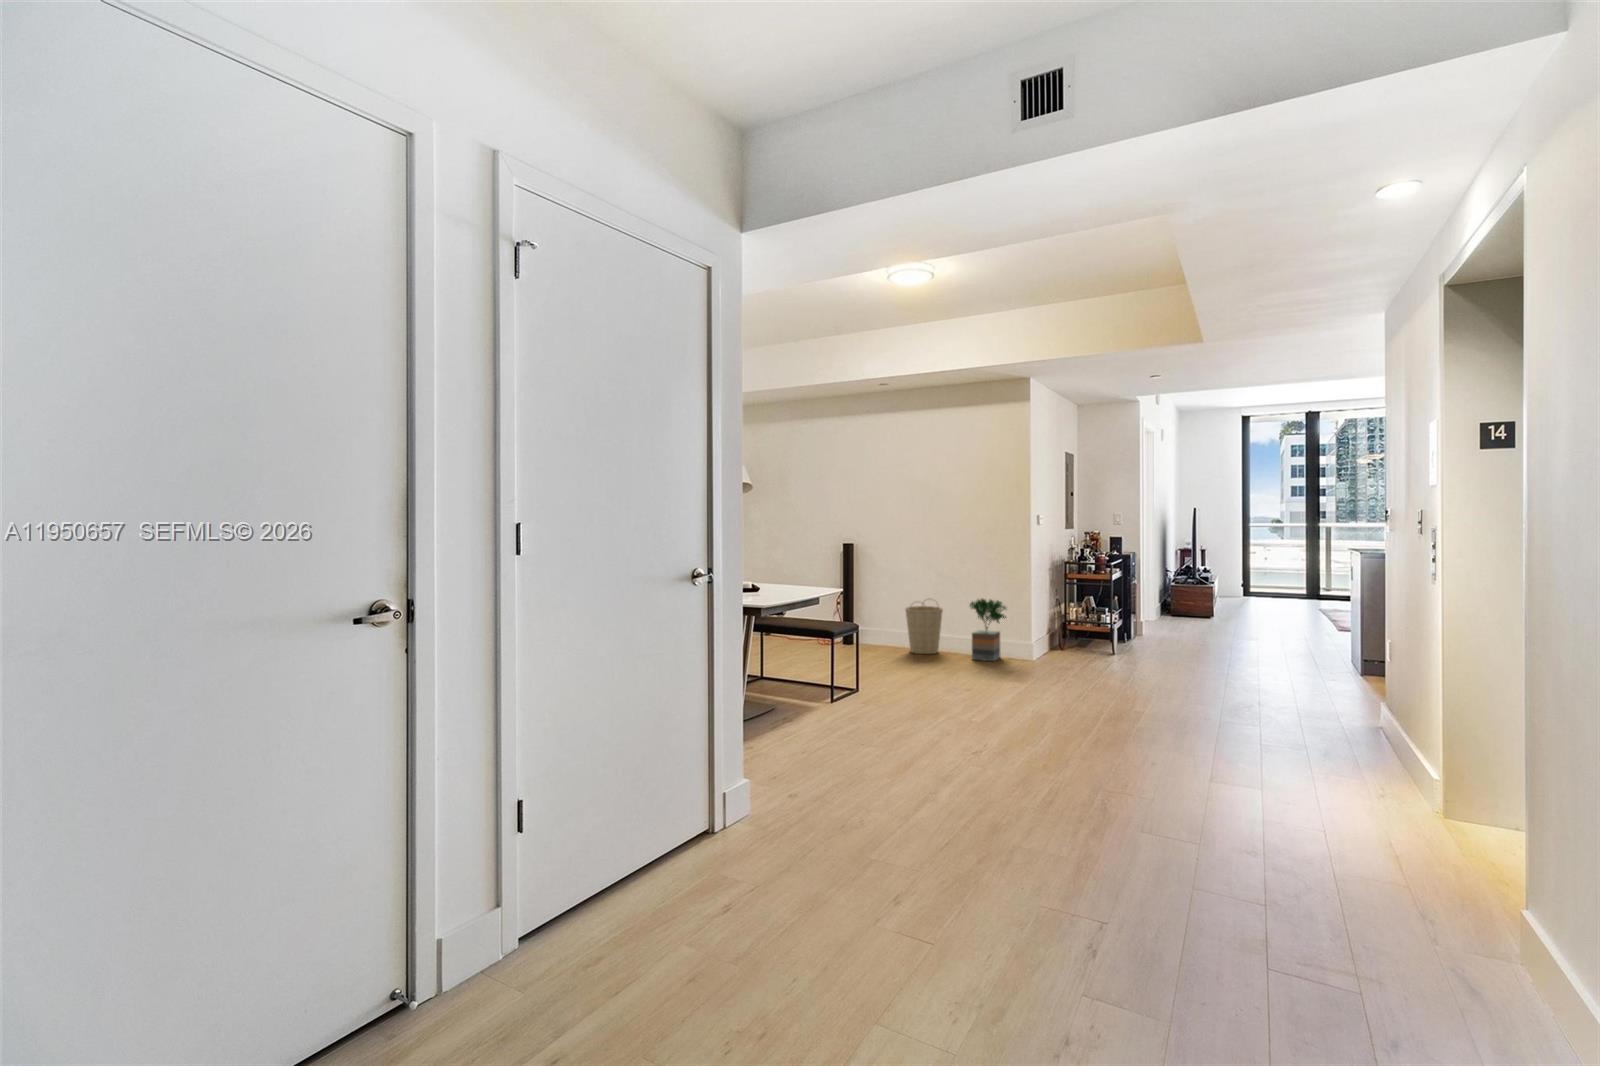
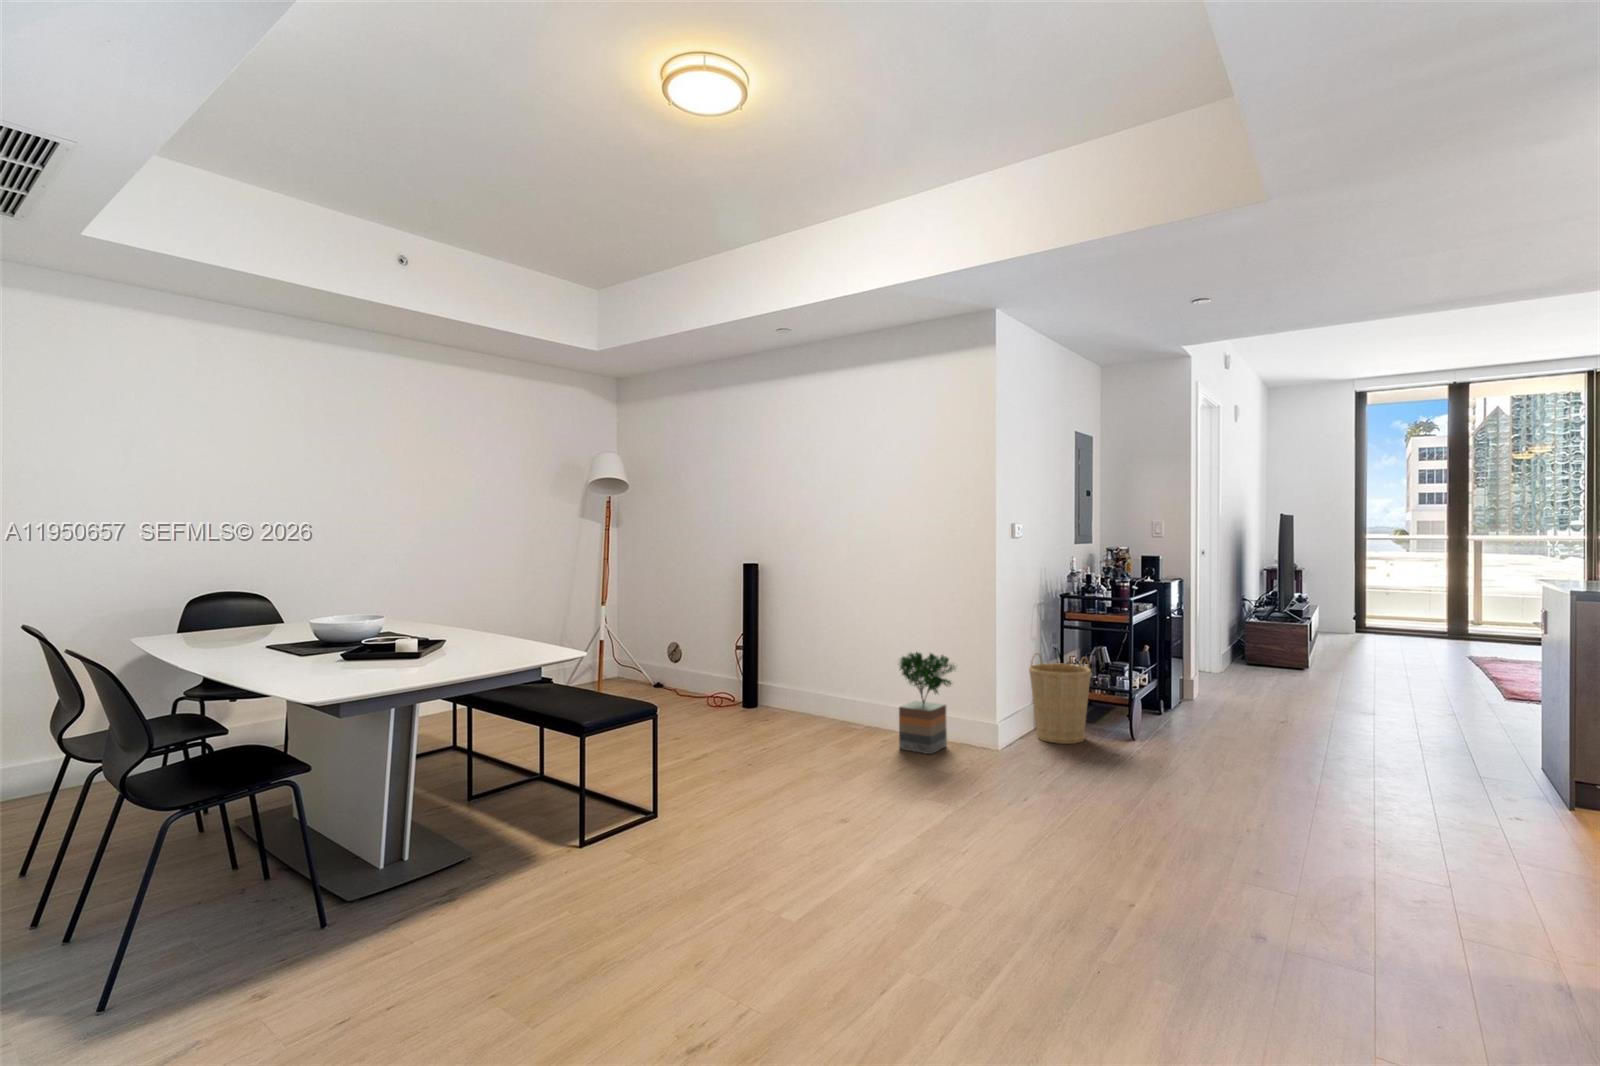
basket: present [905,601,943,654] -> present [1029,654,1091,744]

